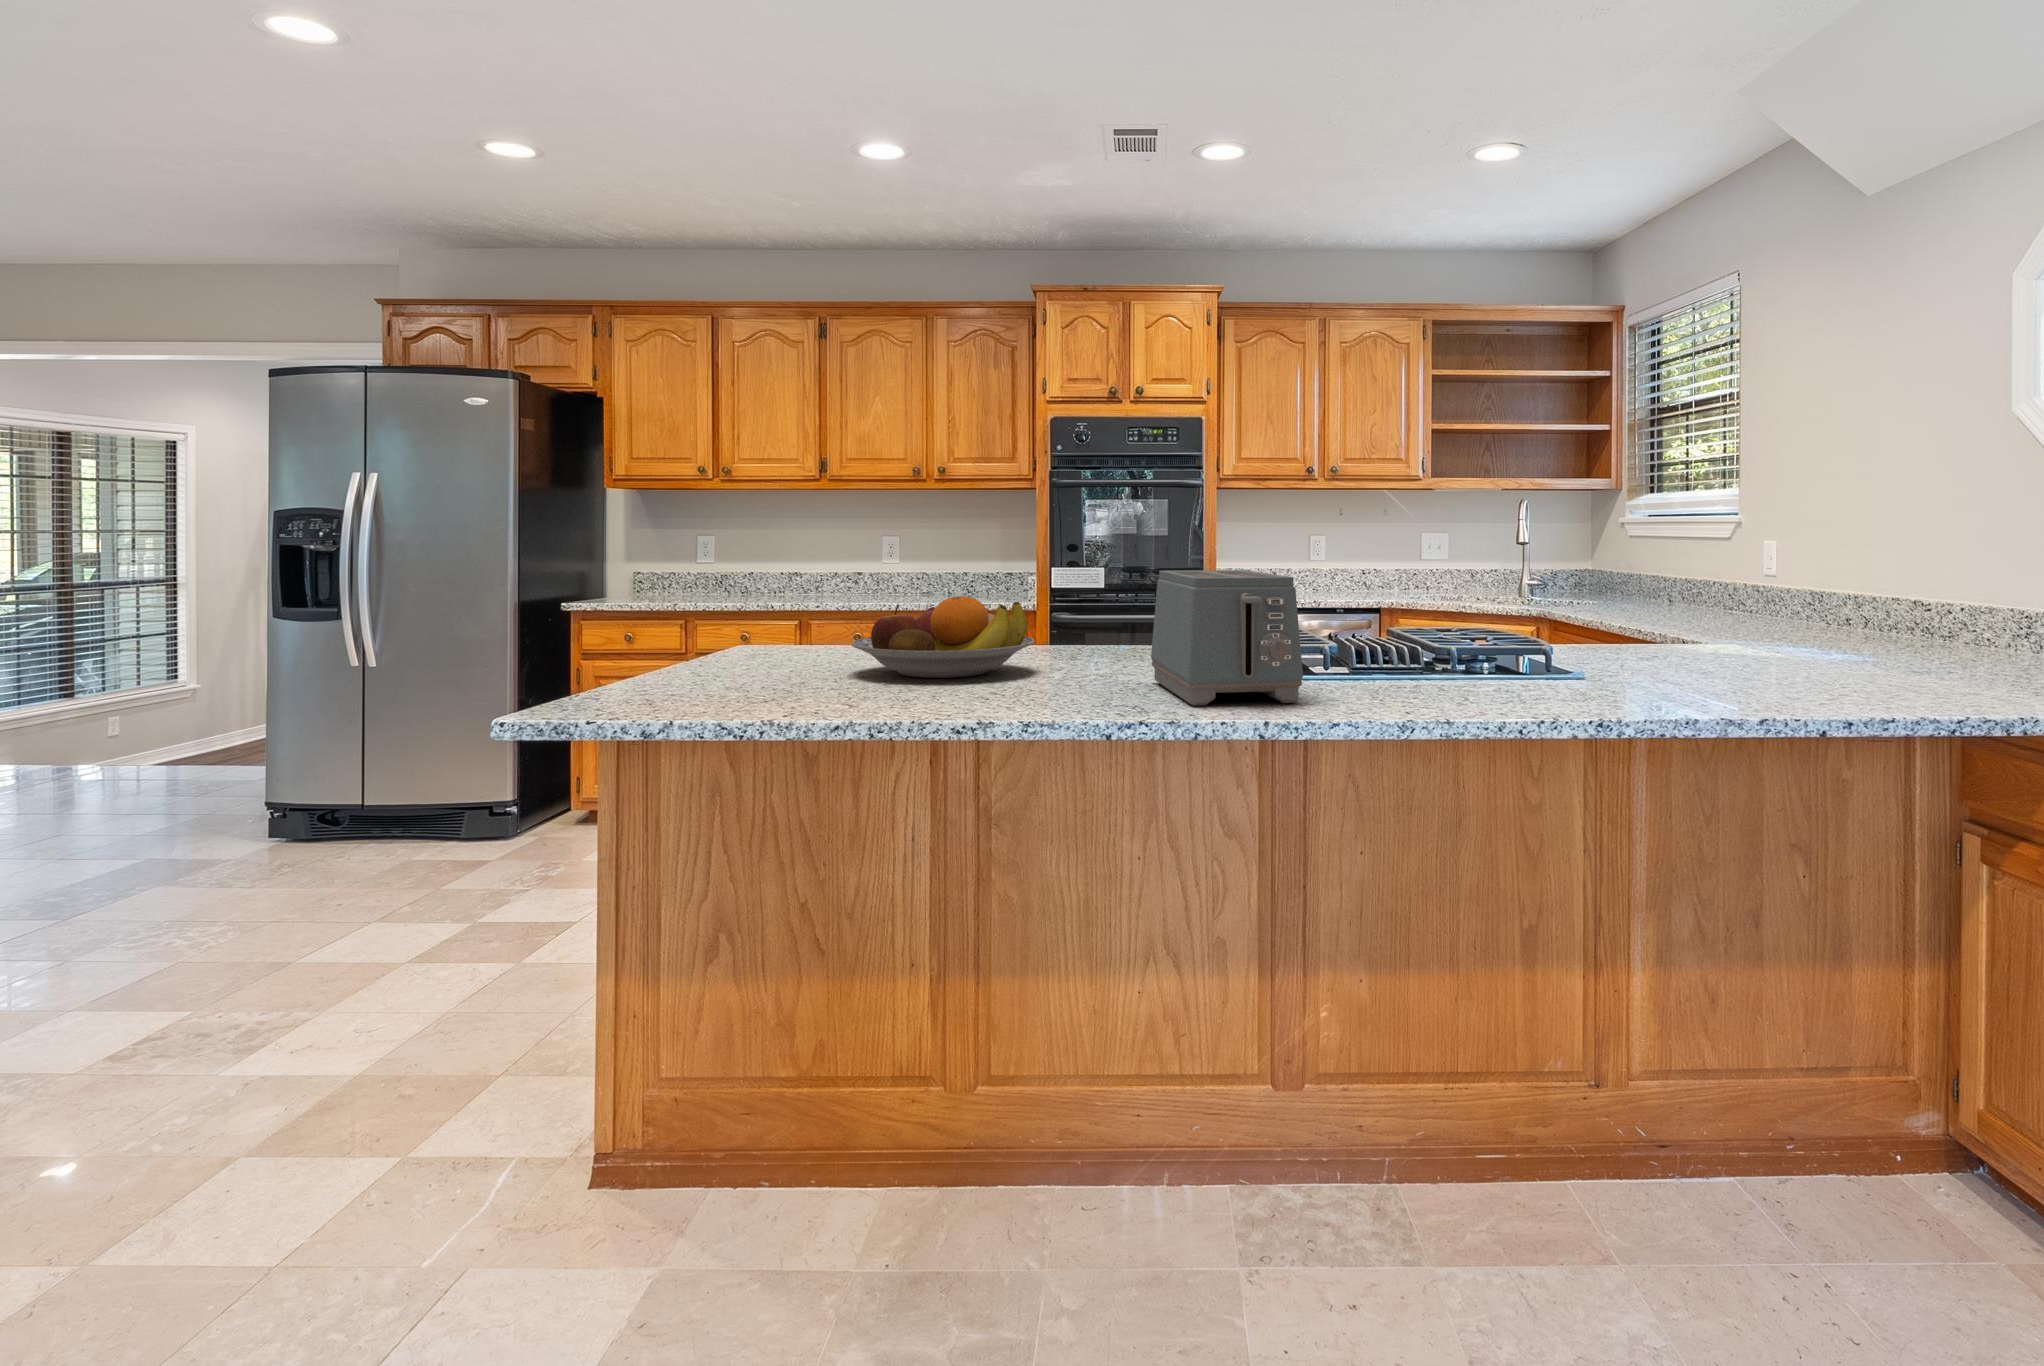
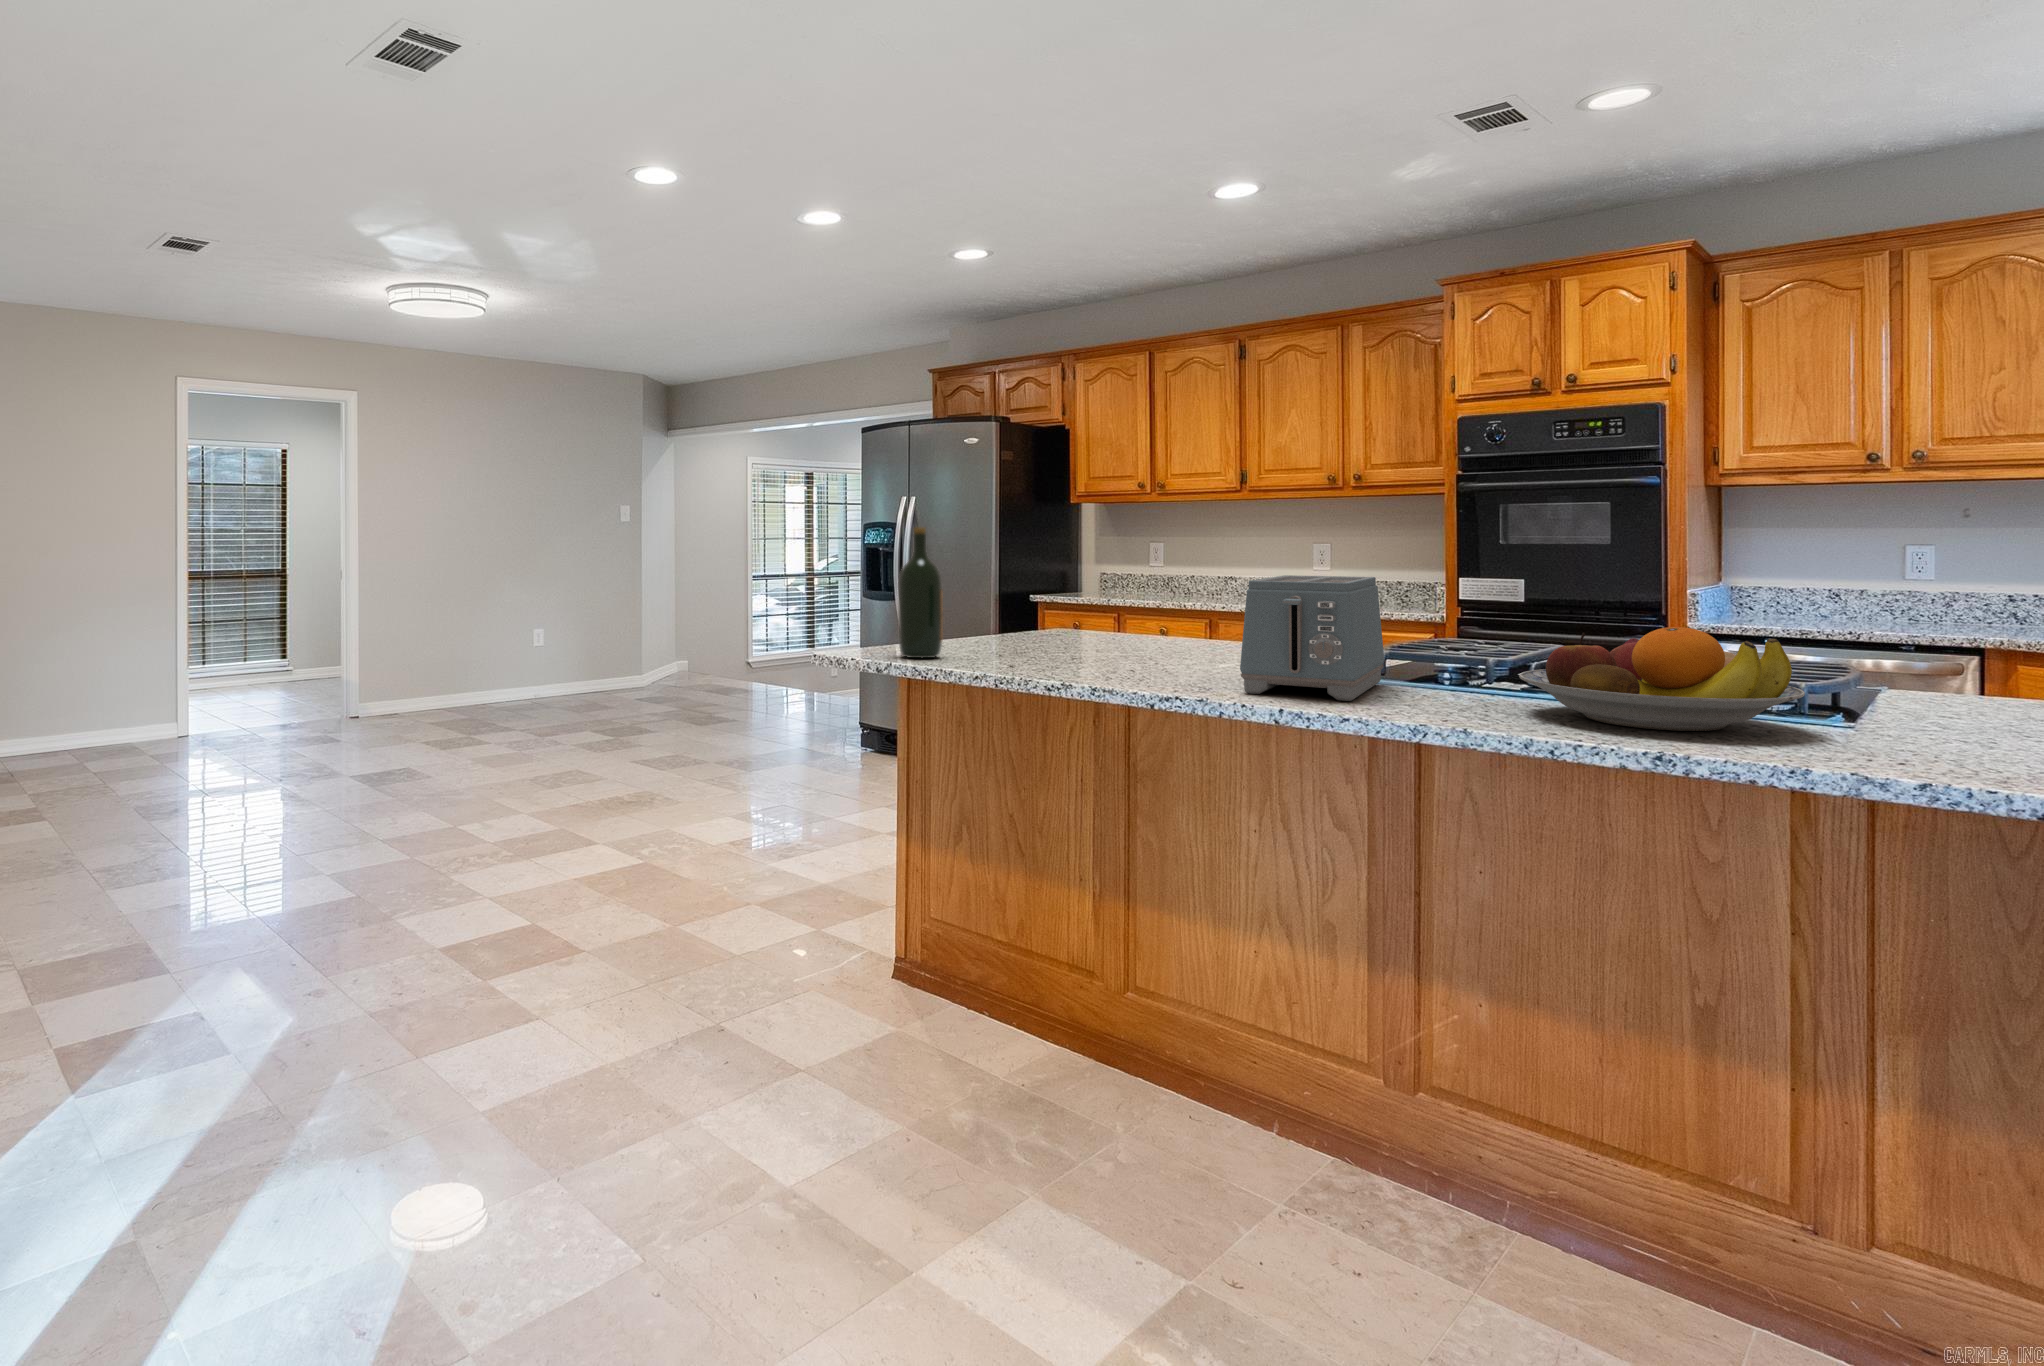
wine bottle: none [671,514,739,705] -> present [898,527,943,658]
fruit bowl: present [851,596,1034,678] -> present [1519,627,1805,731]

